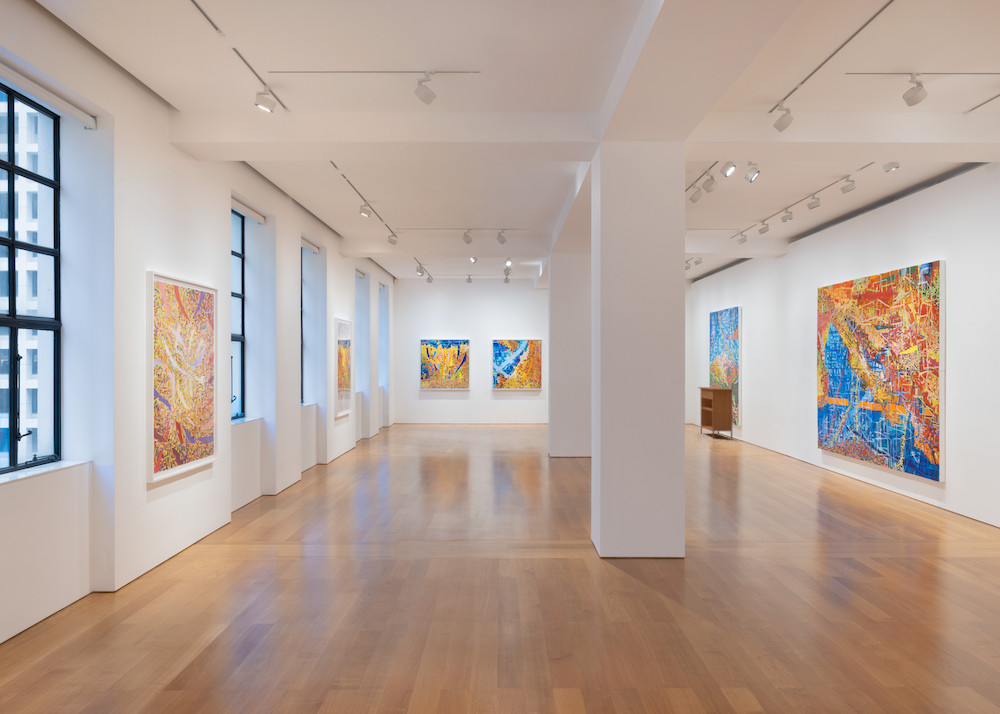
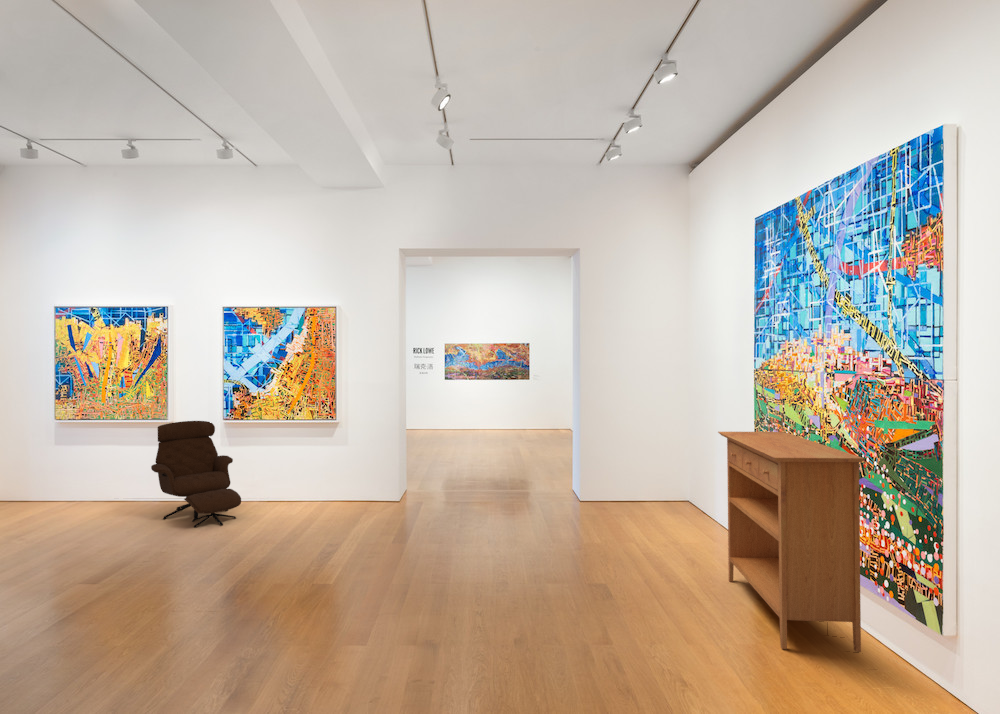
lounge chair: none [472,389,512,427] -> present [151,421,241,527]

